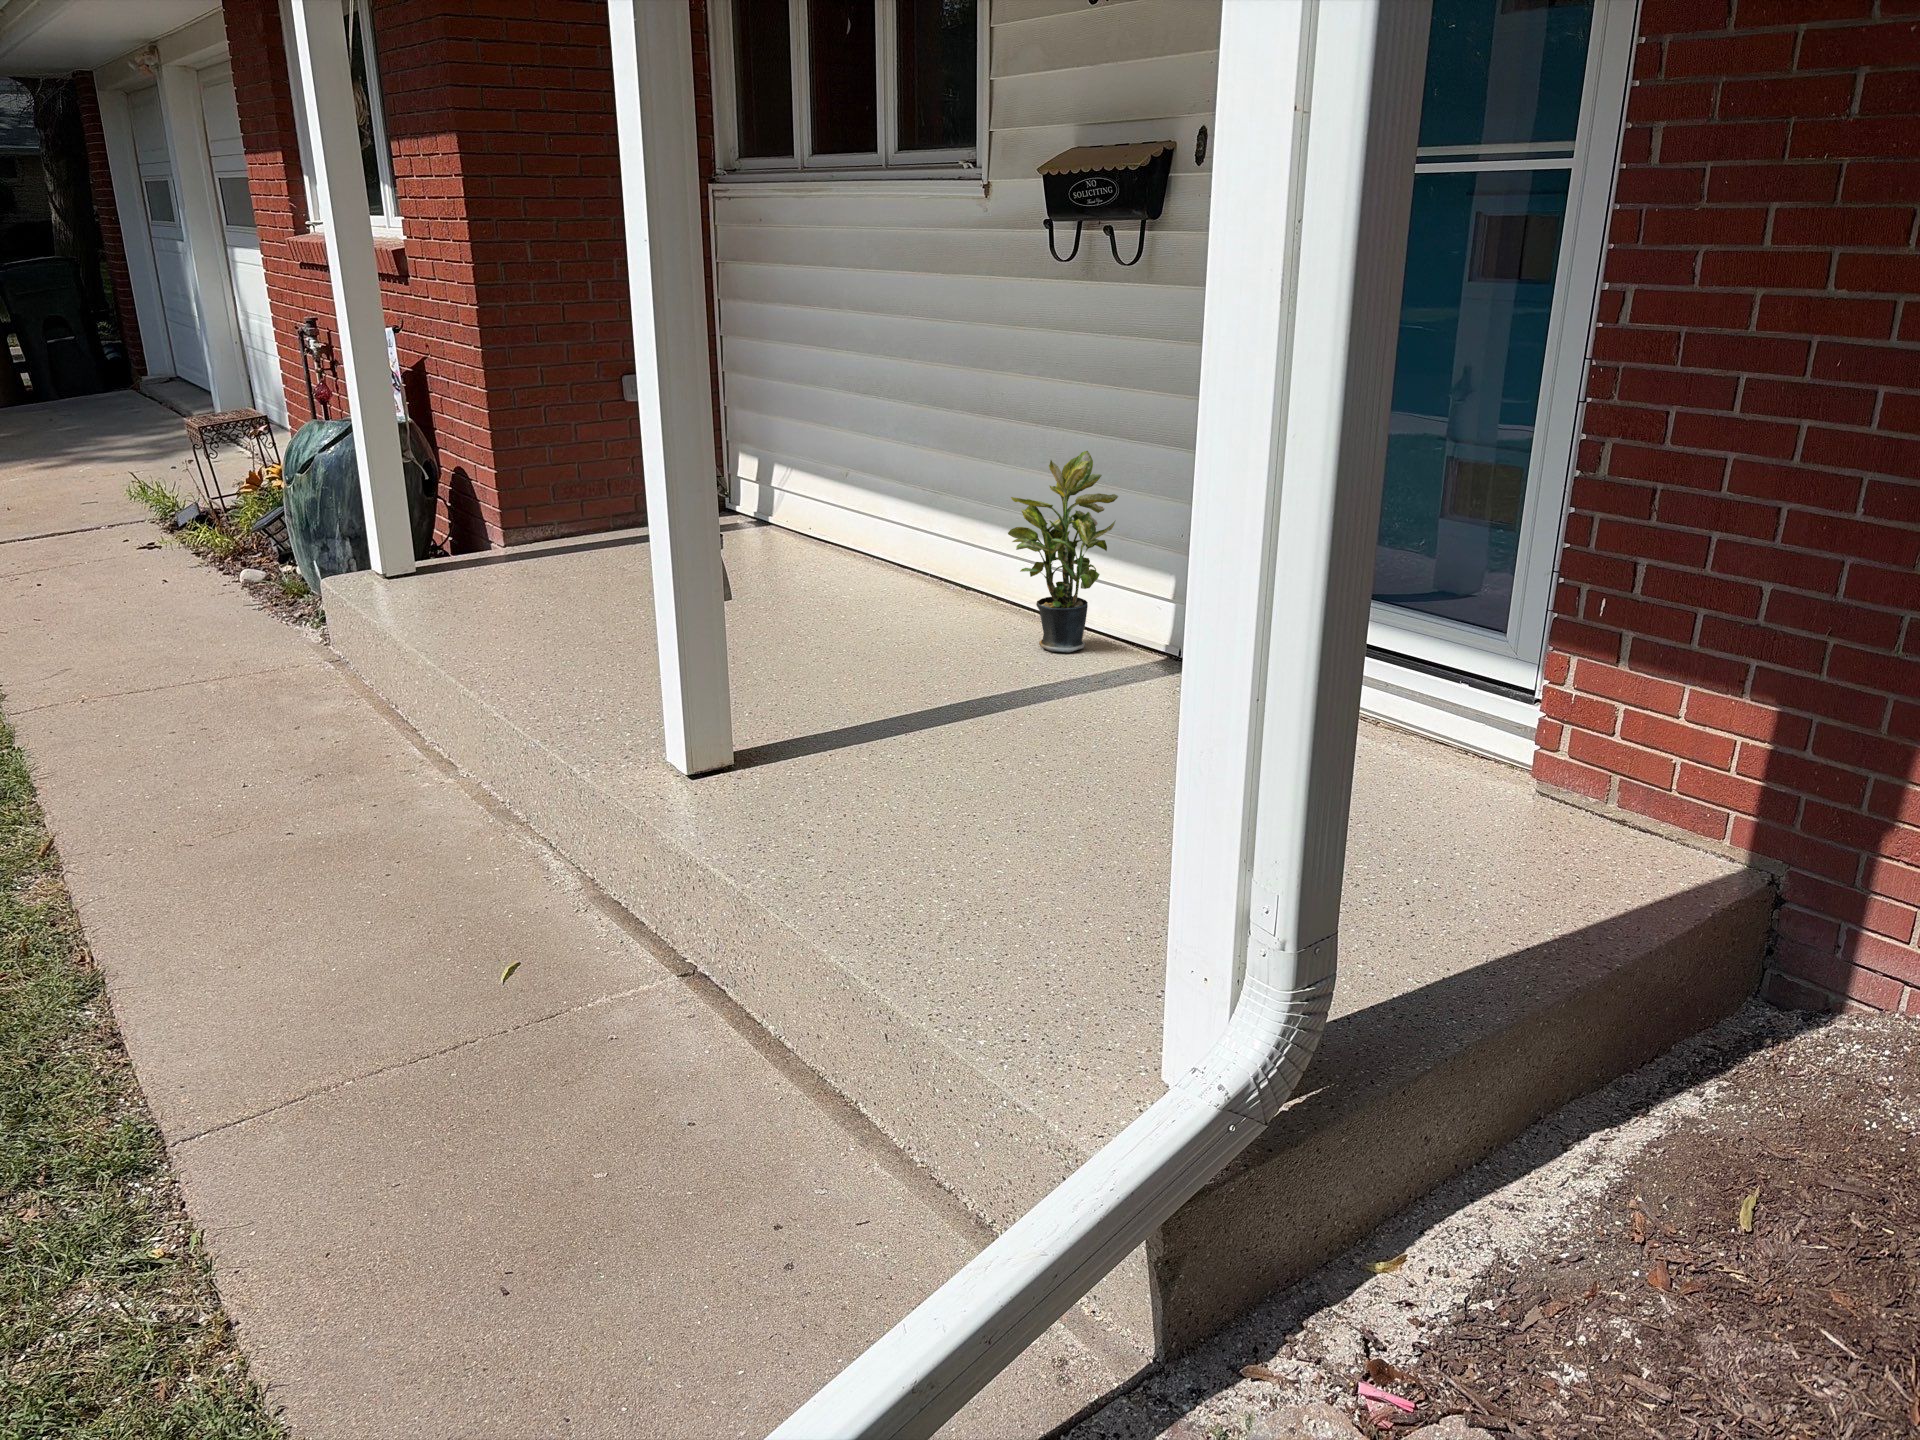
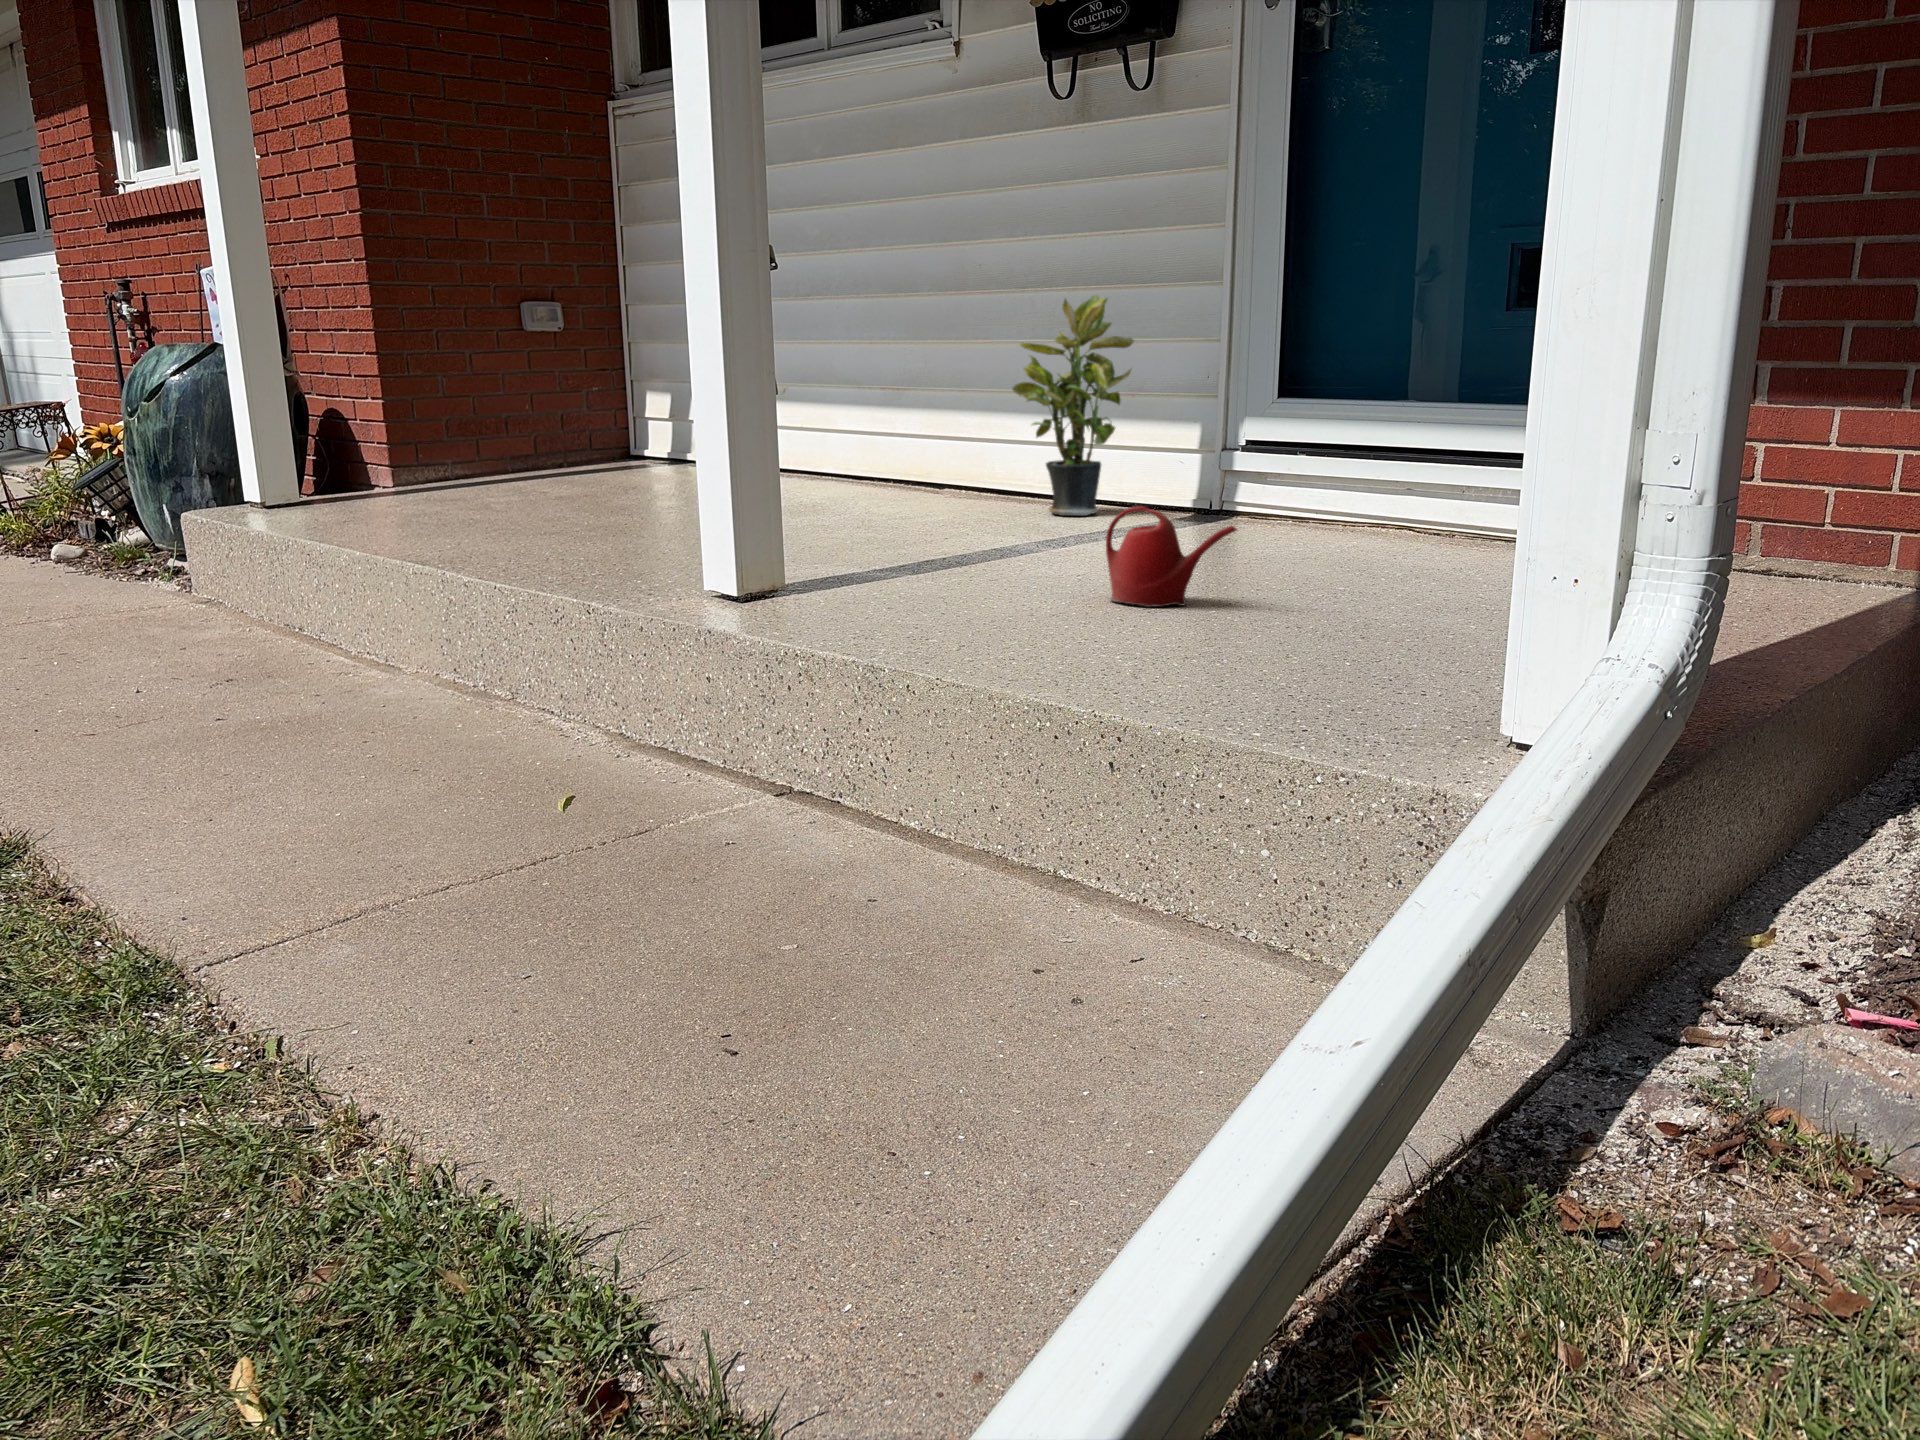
watering can: none [1009,735,1114,829] -> present [1106,506,1237,607]

